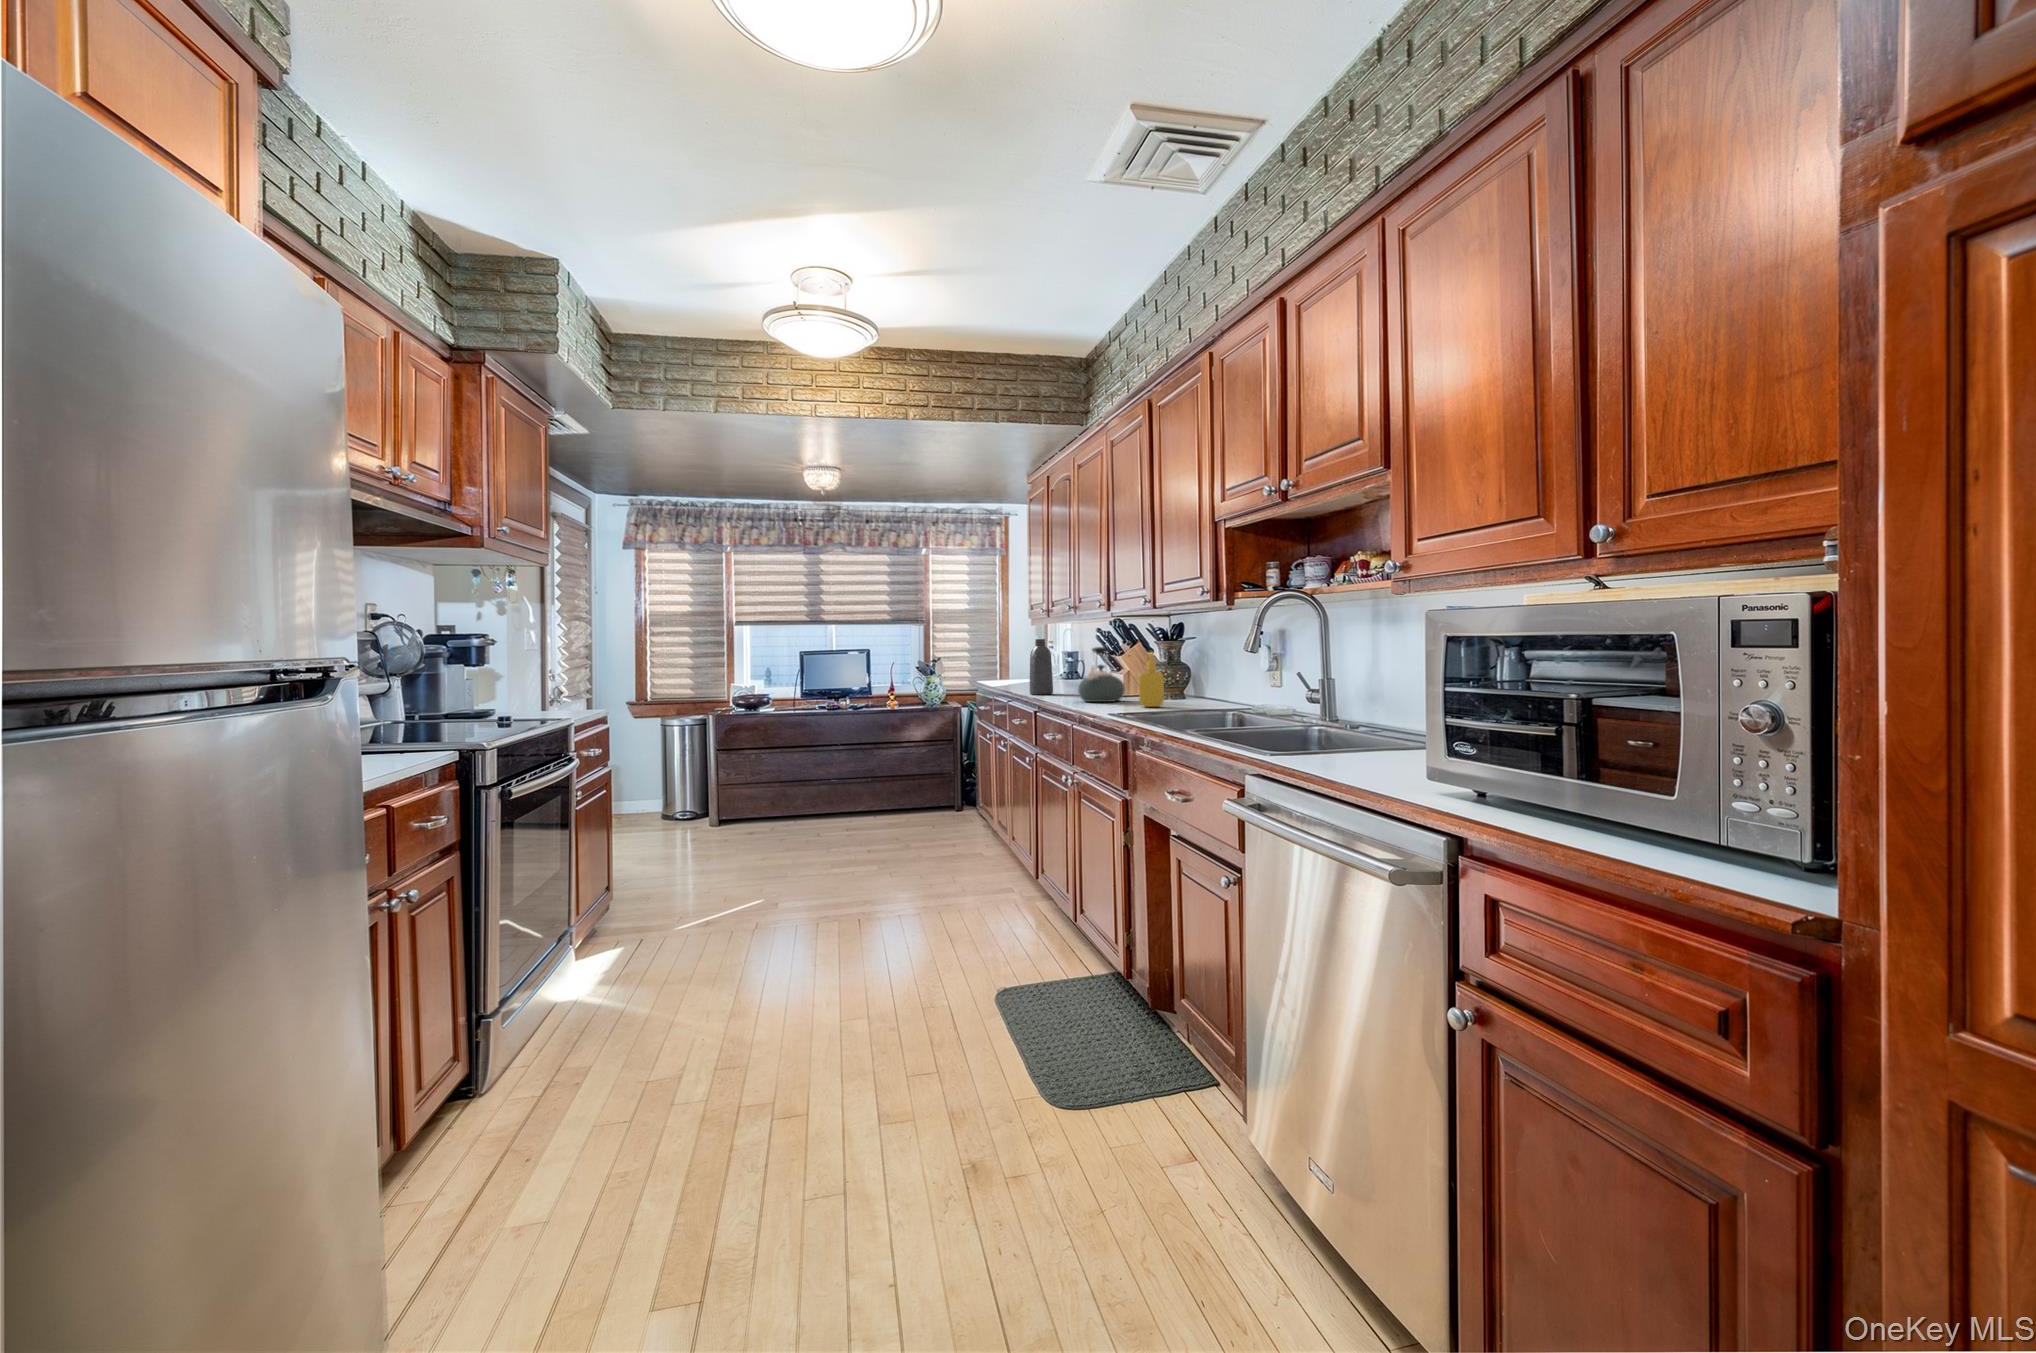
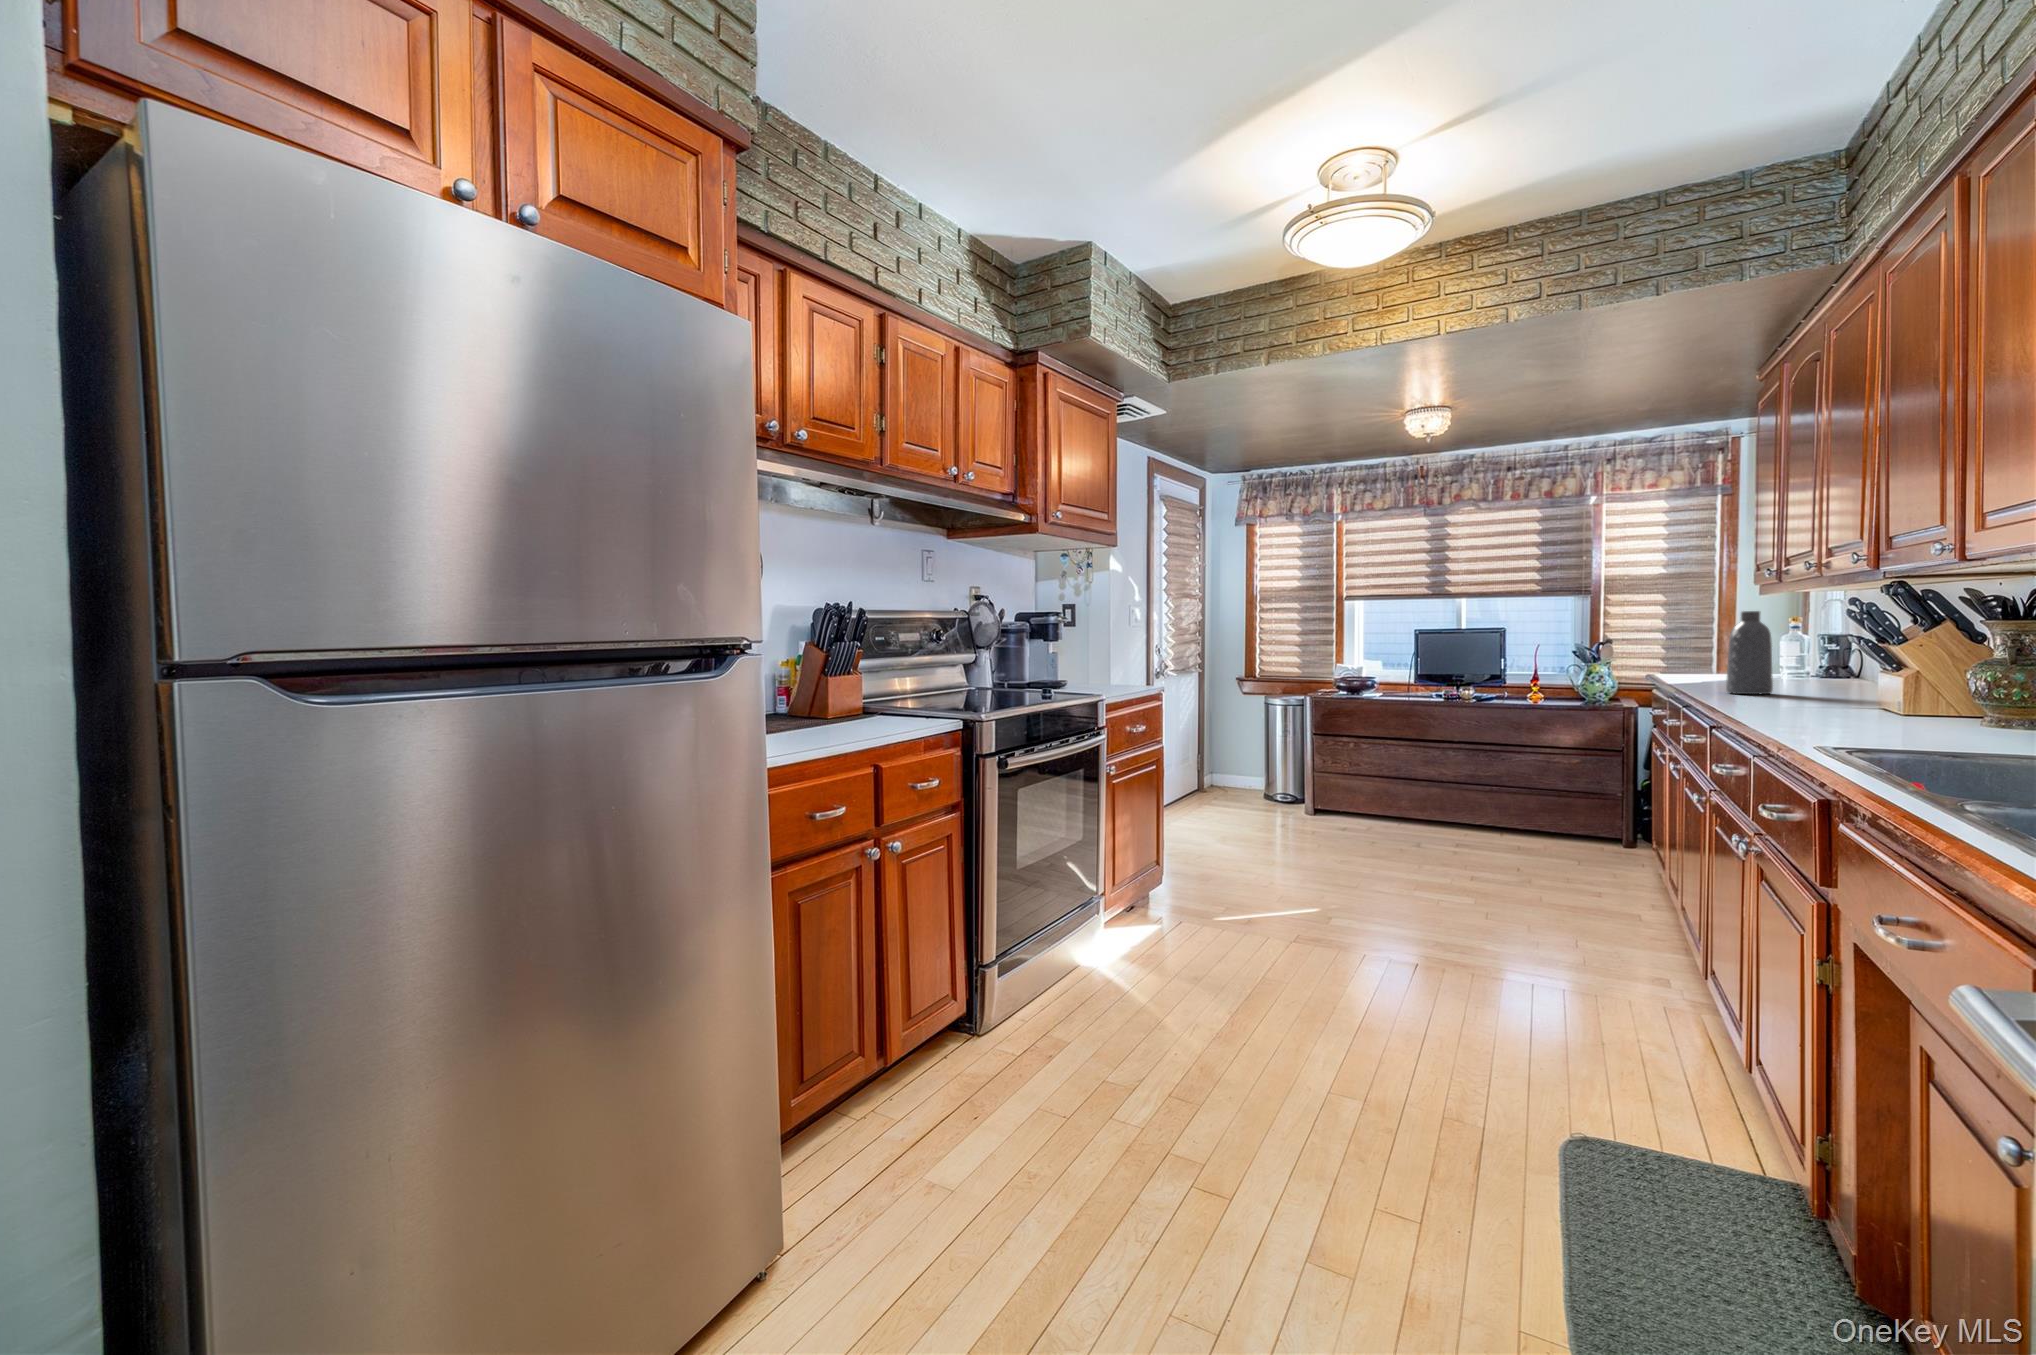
kettle: present [1078,647,1125,702] -> none [1802,624,1909,715]
soap dispenser: present [1139,652,1164,707] -> none [1927,634,1995,733]

